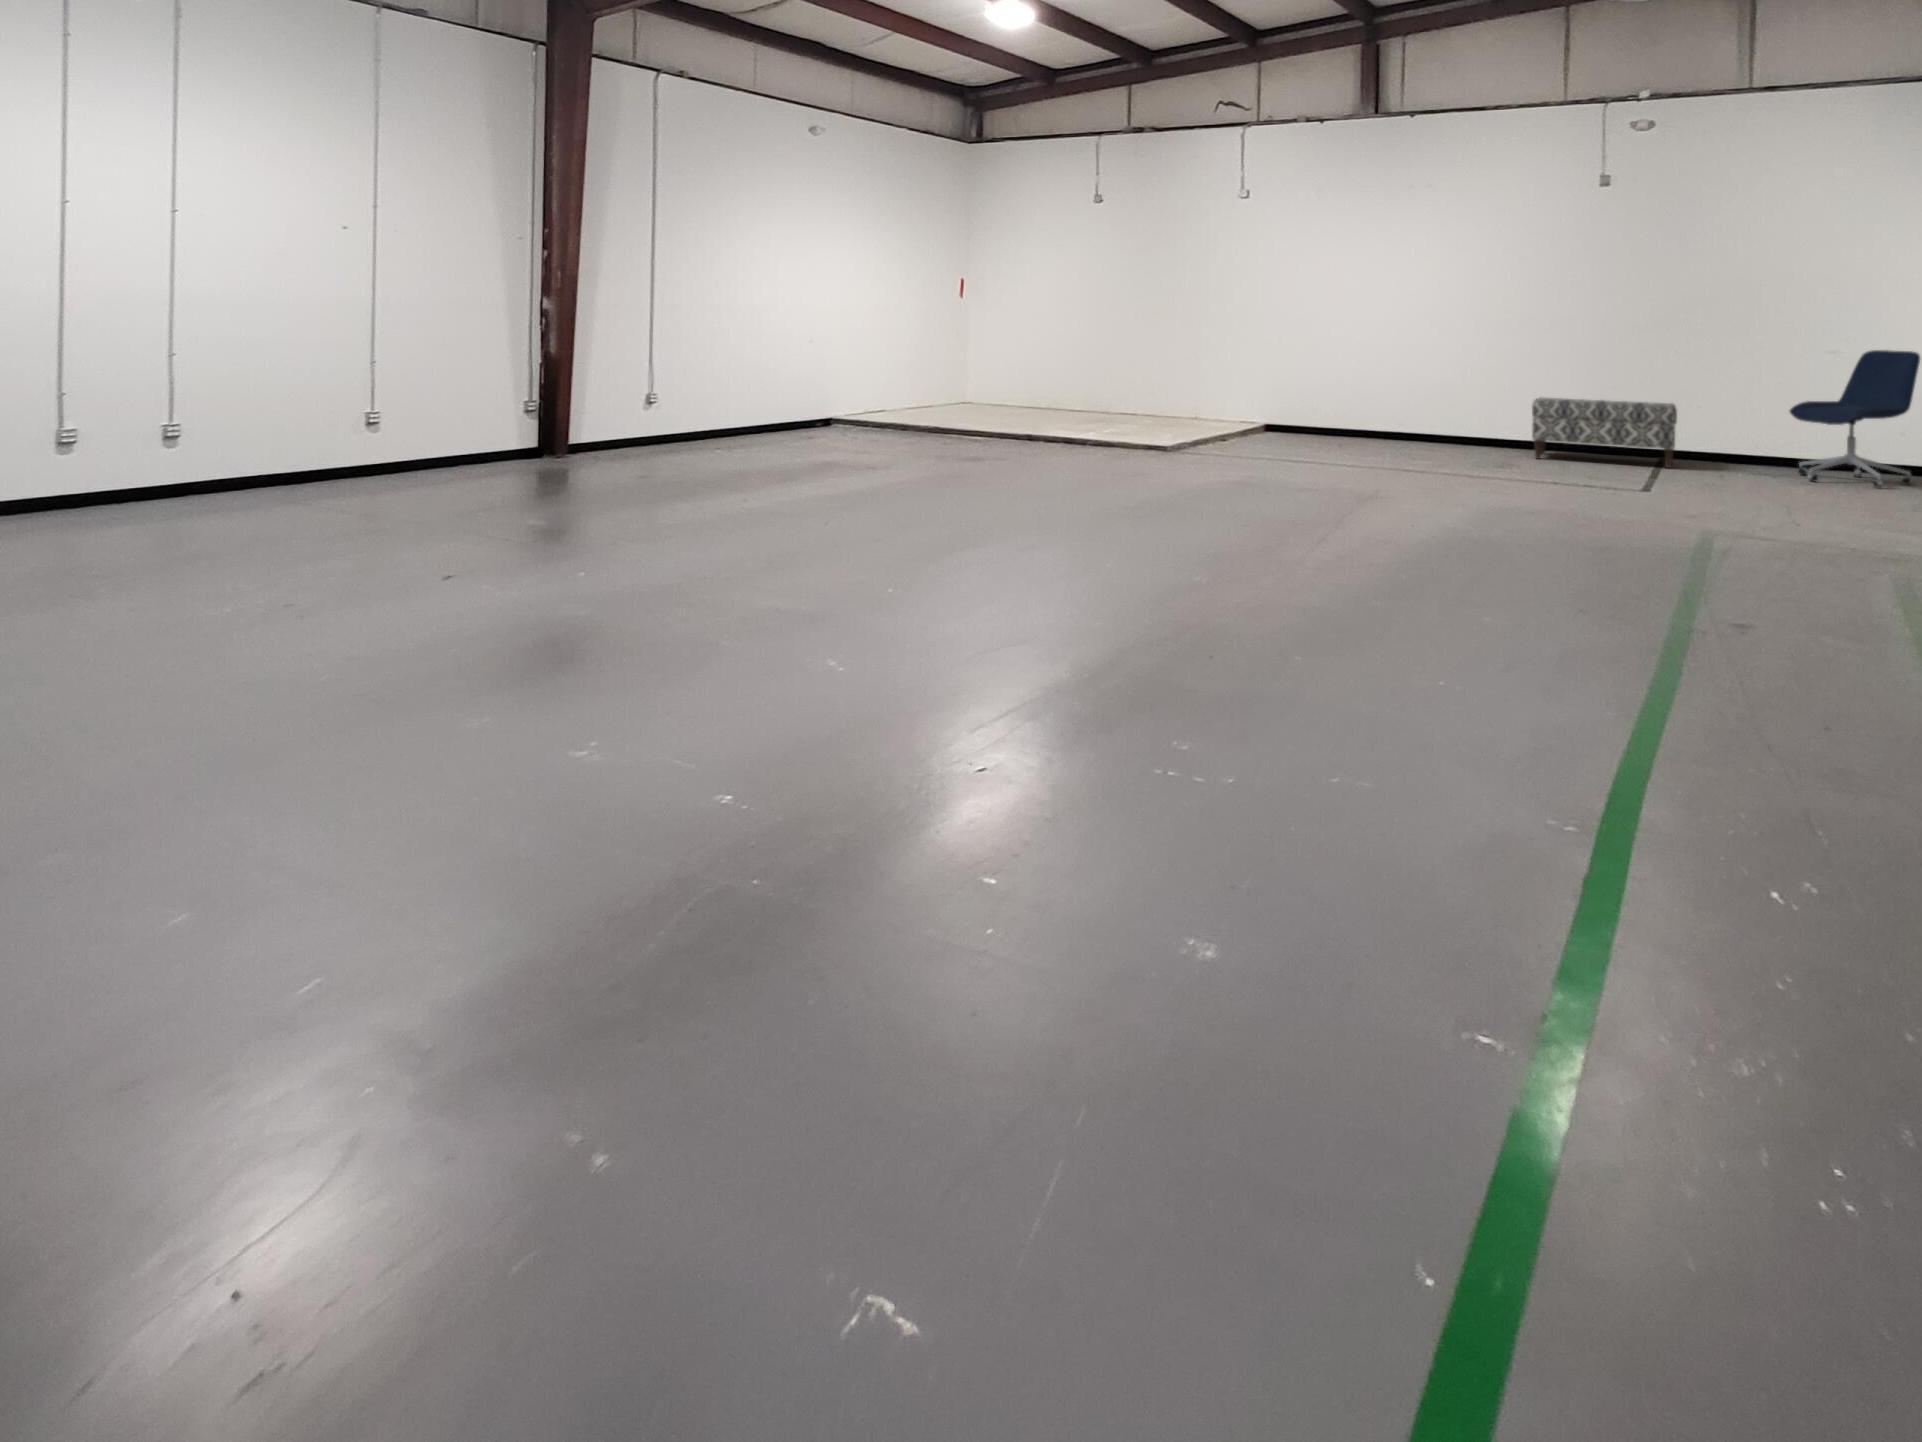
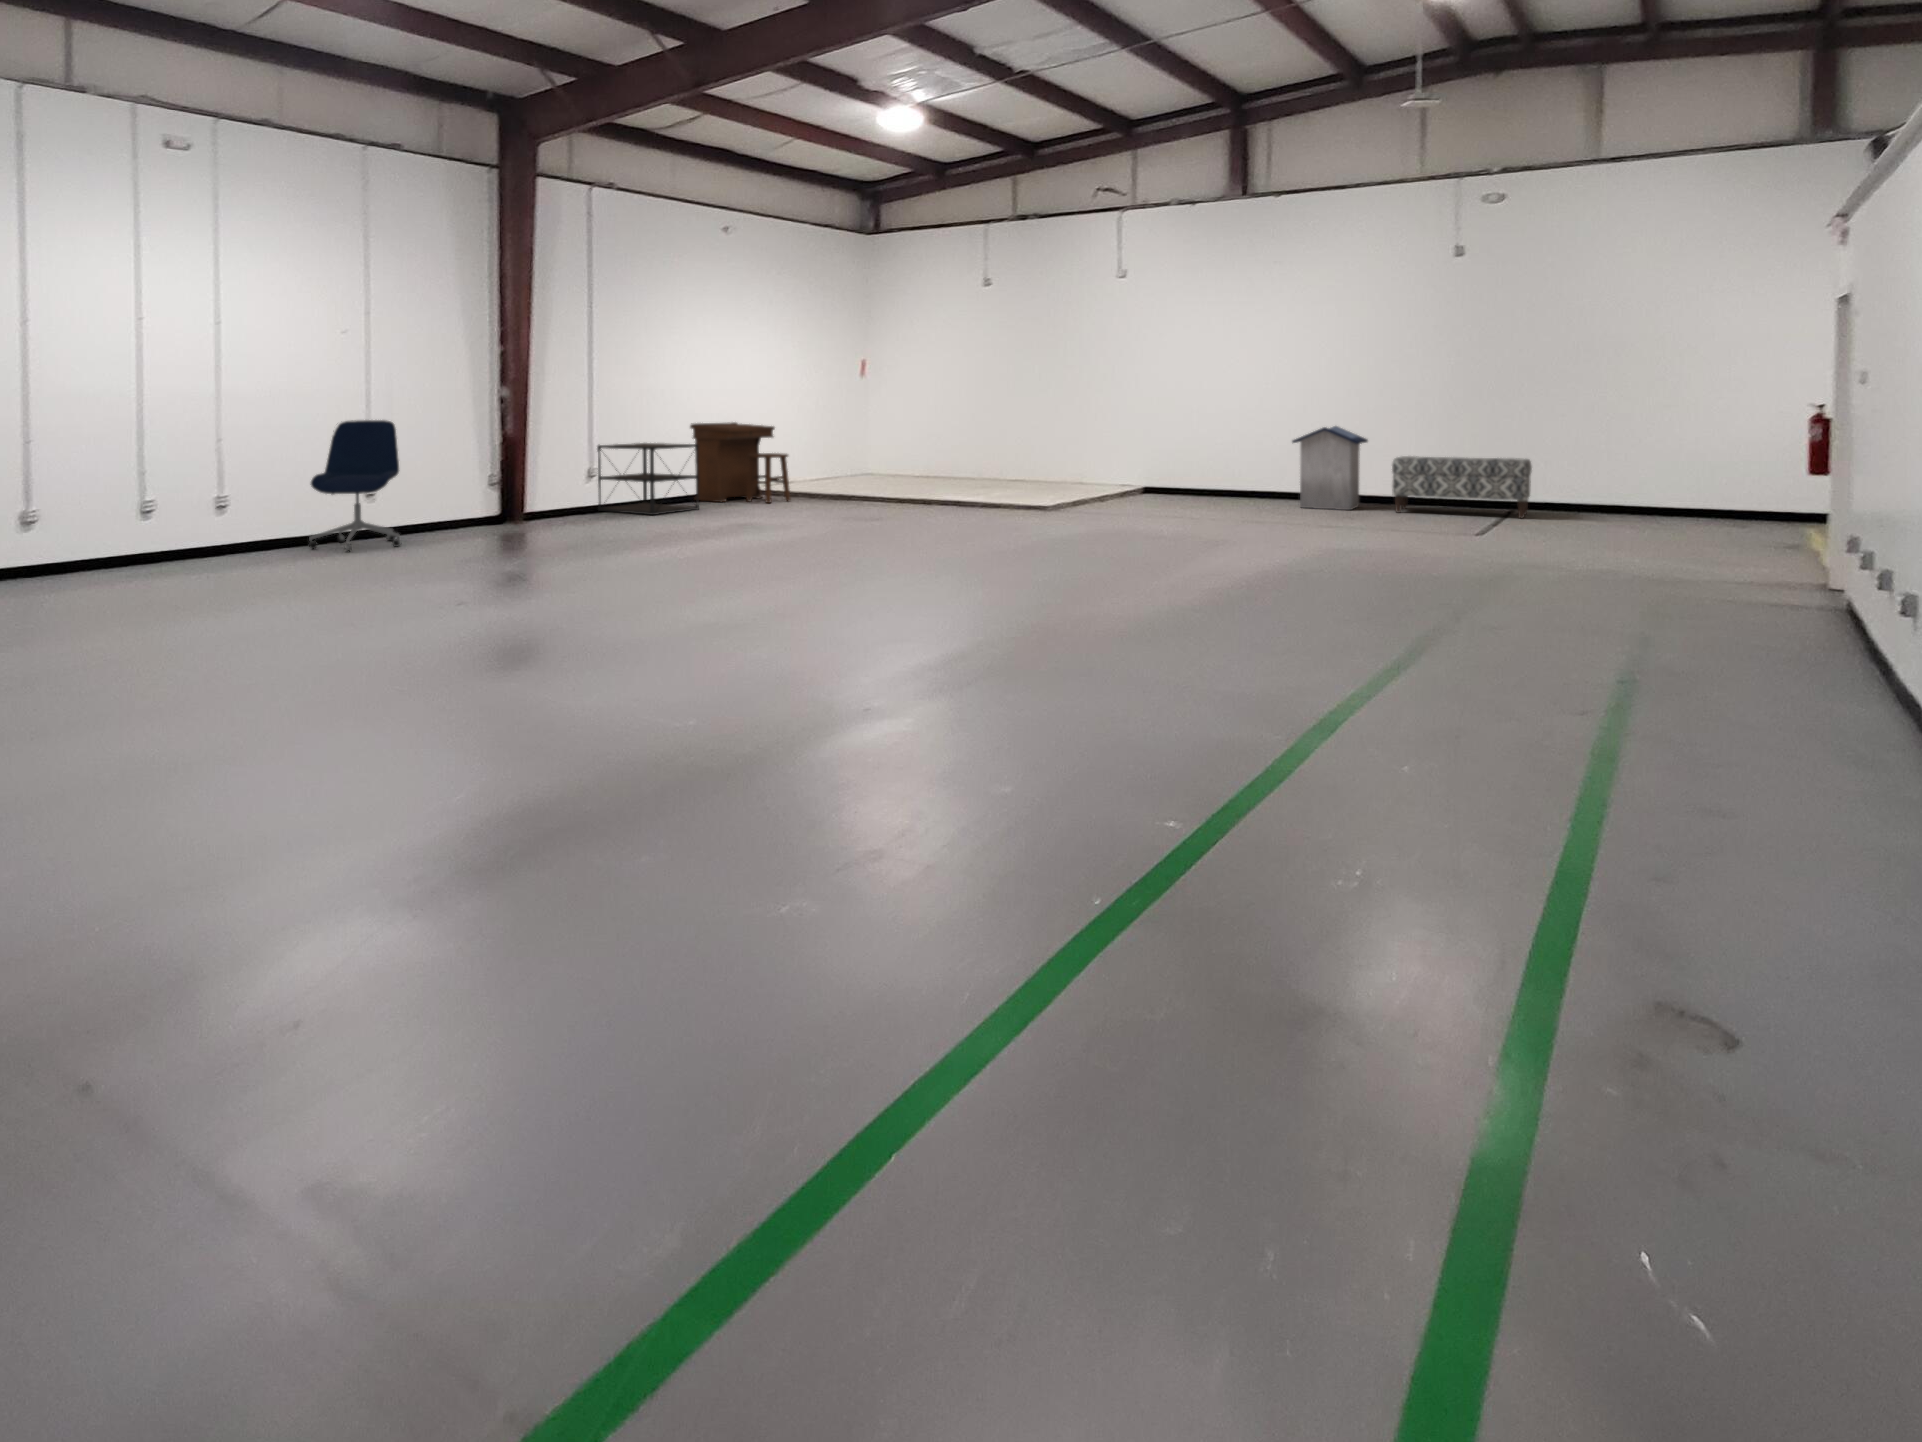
desk: none [767,344,879,436] -> present [690,422,791,503]
office chair: present [1790,350,1920,487] -> present [309,420,402,551]
trash can: none [1425,363,1504,455] -> present [1292,426,1368,510]
shelving unit: none [657,365,775,449] -> present [597,443,699,515]

